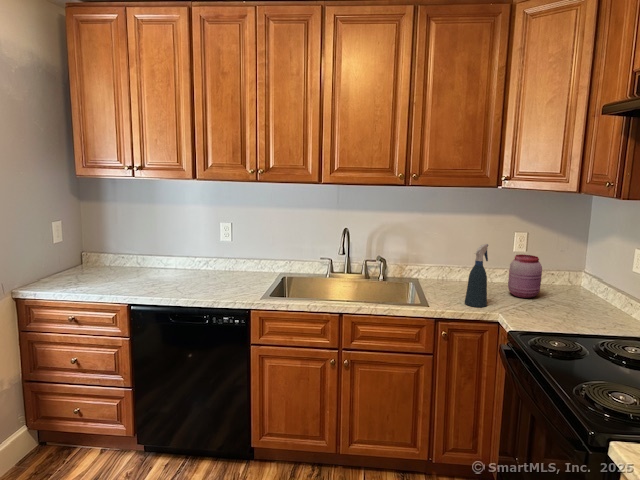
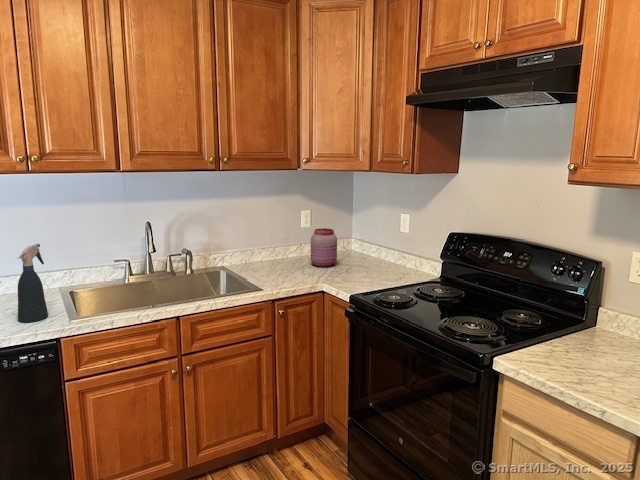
spray bottle: present [465,244,488,307] -> present [17,244,48,322]

